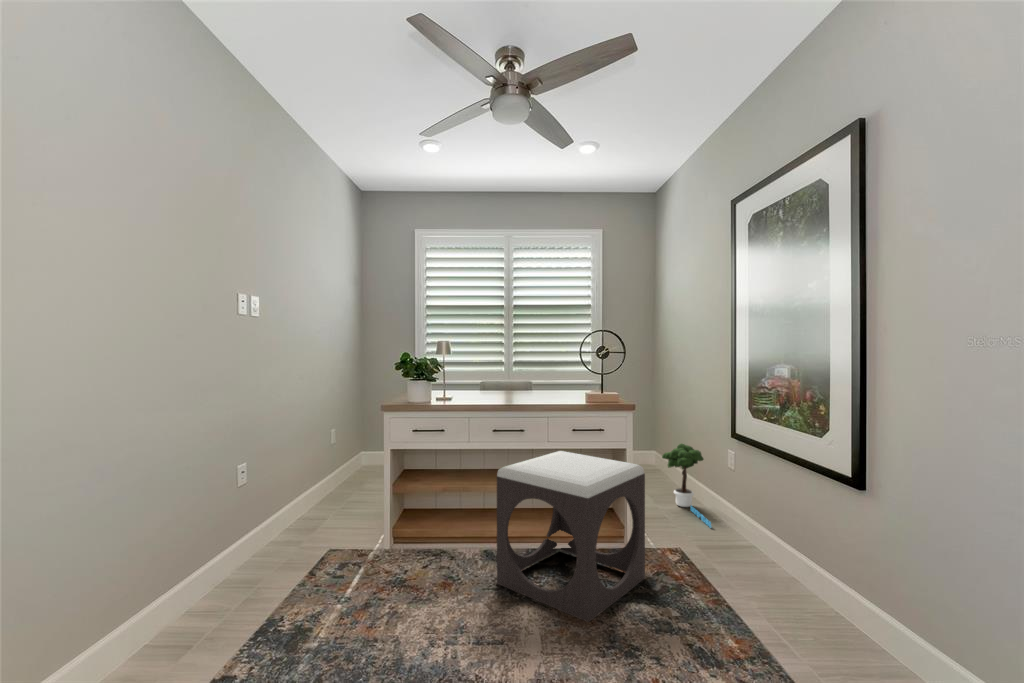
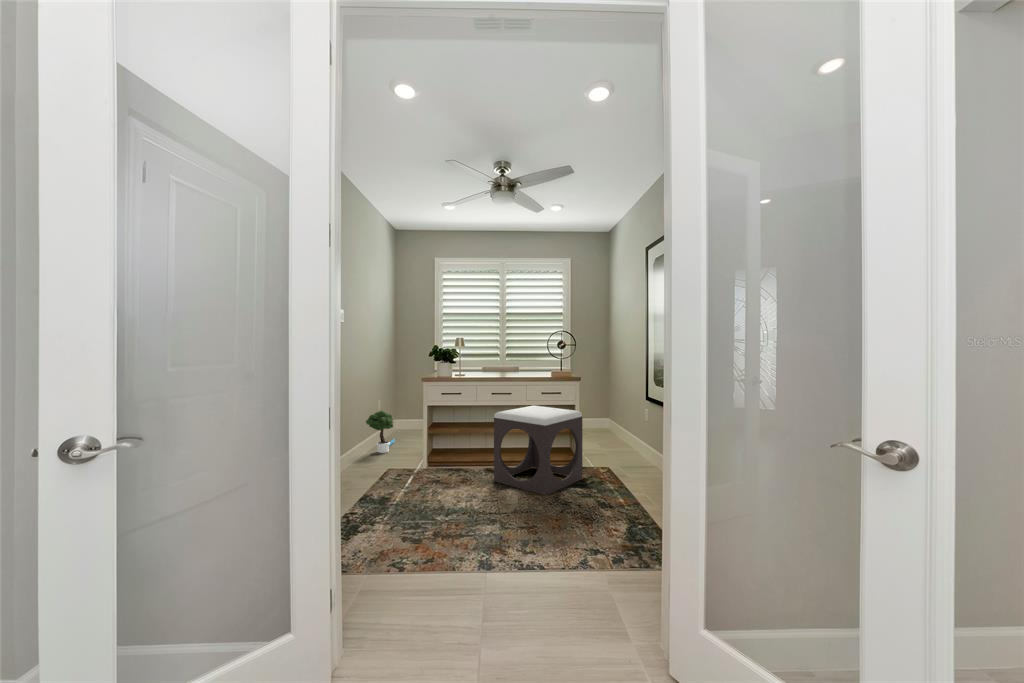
potted tree: present [662,444,711,528] -> present [366,411,395,453]

